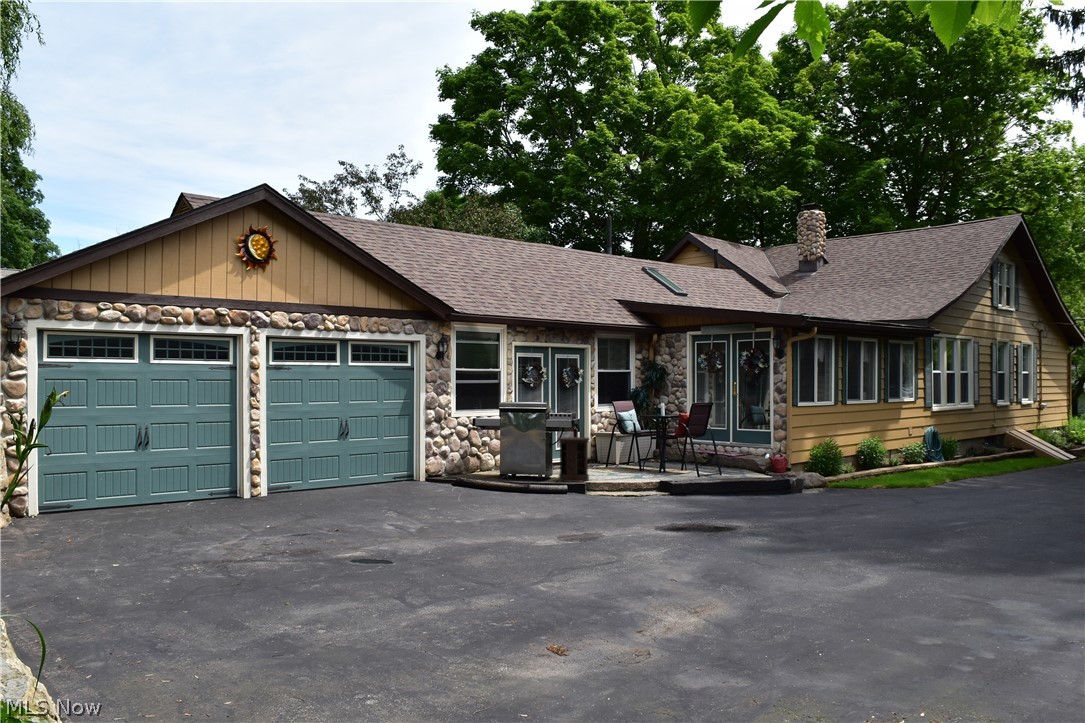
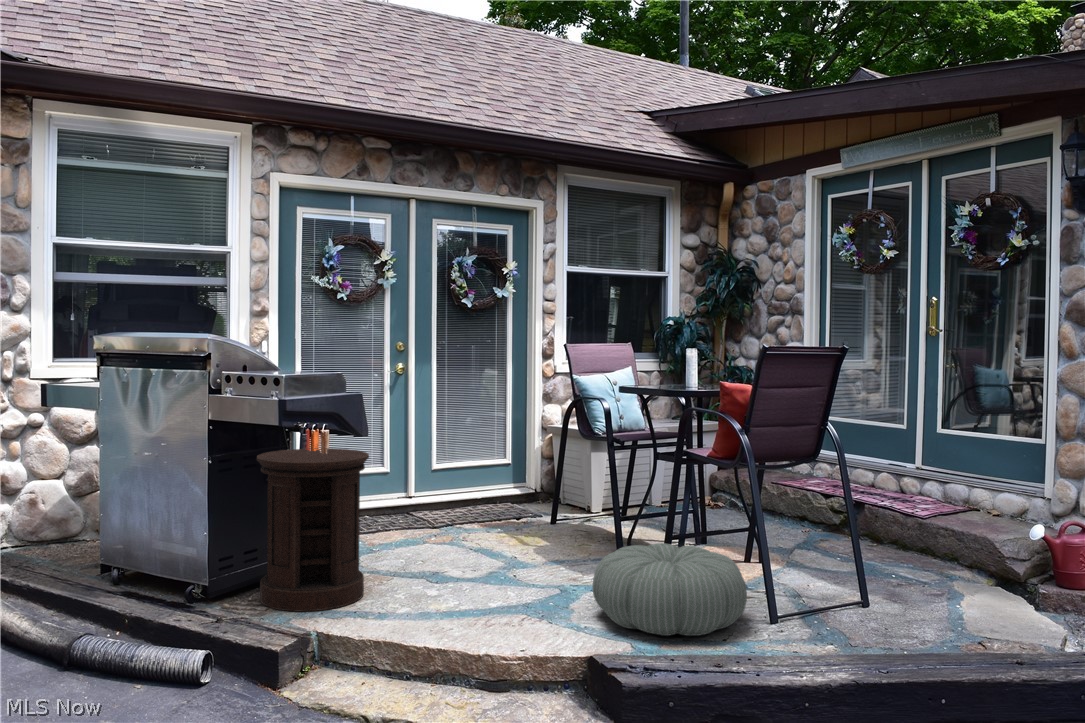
pouf: none [655,460,697,480] -> present [593,543,747,636]

